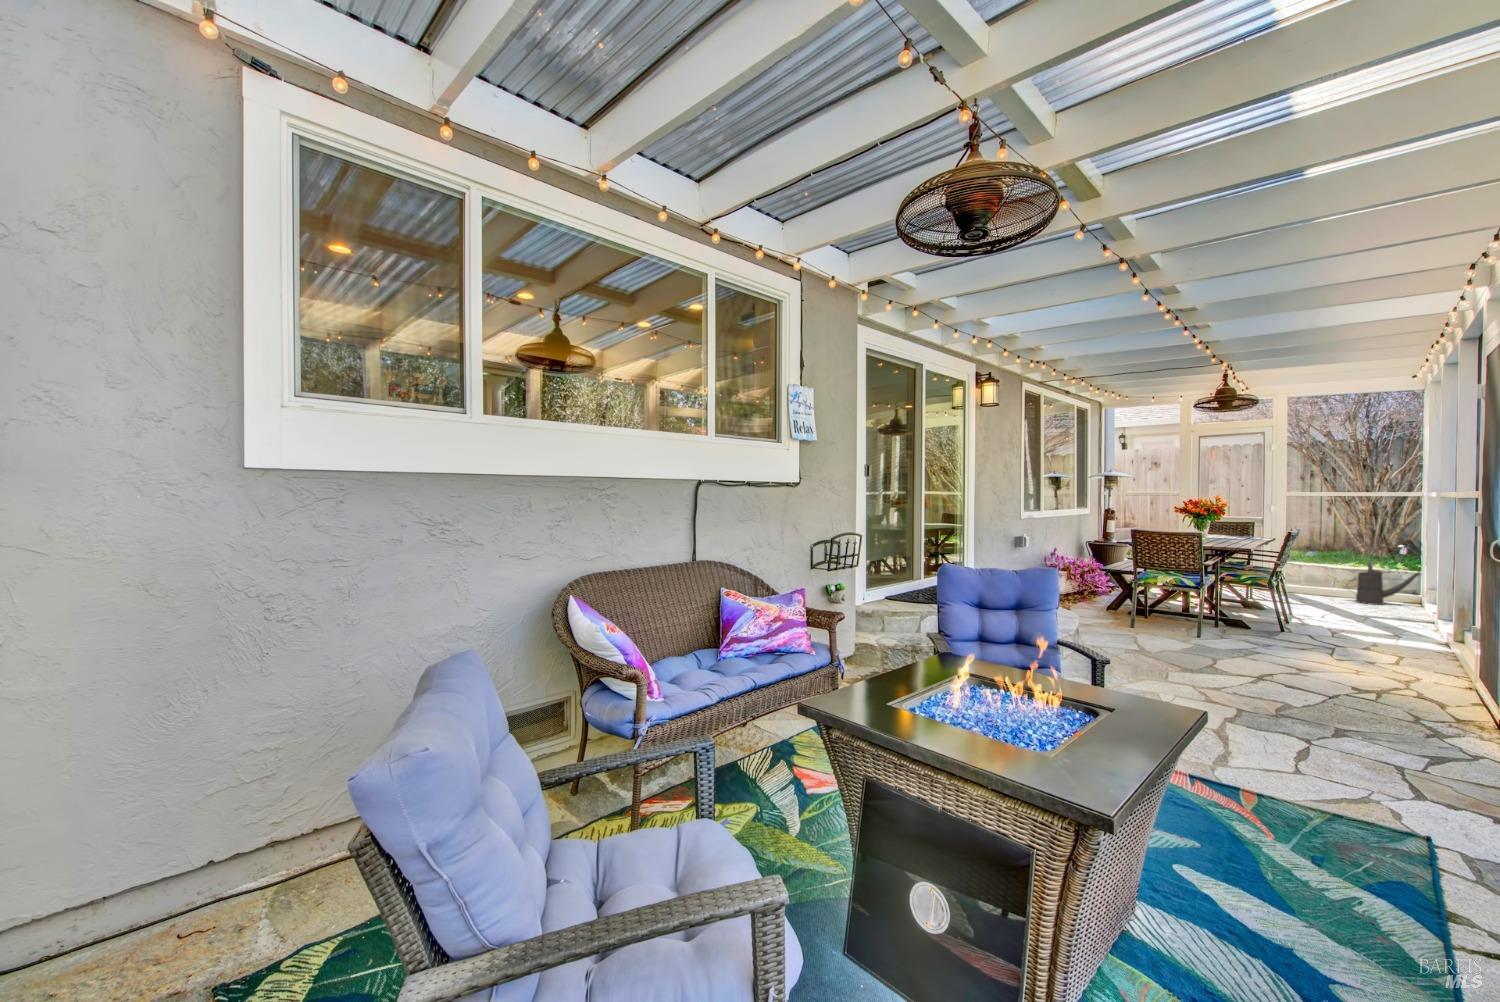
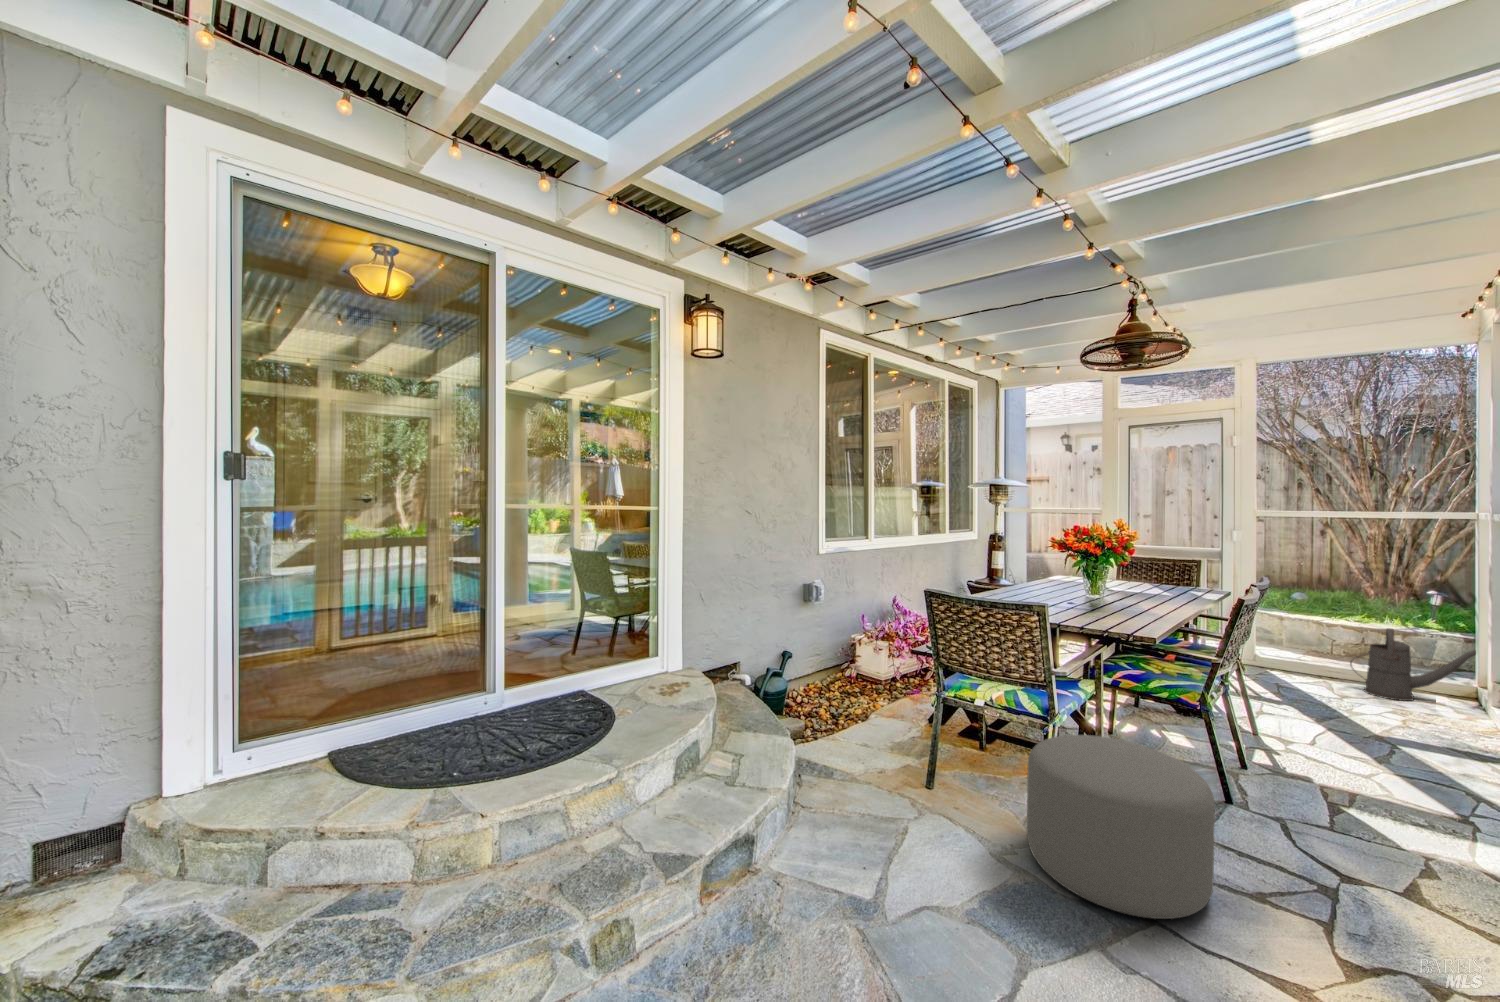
ottoman: none [1189,593,1280,655] -> present [1027,735,1215,919]

